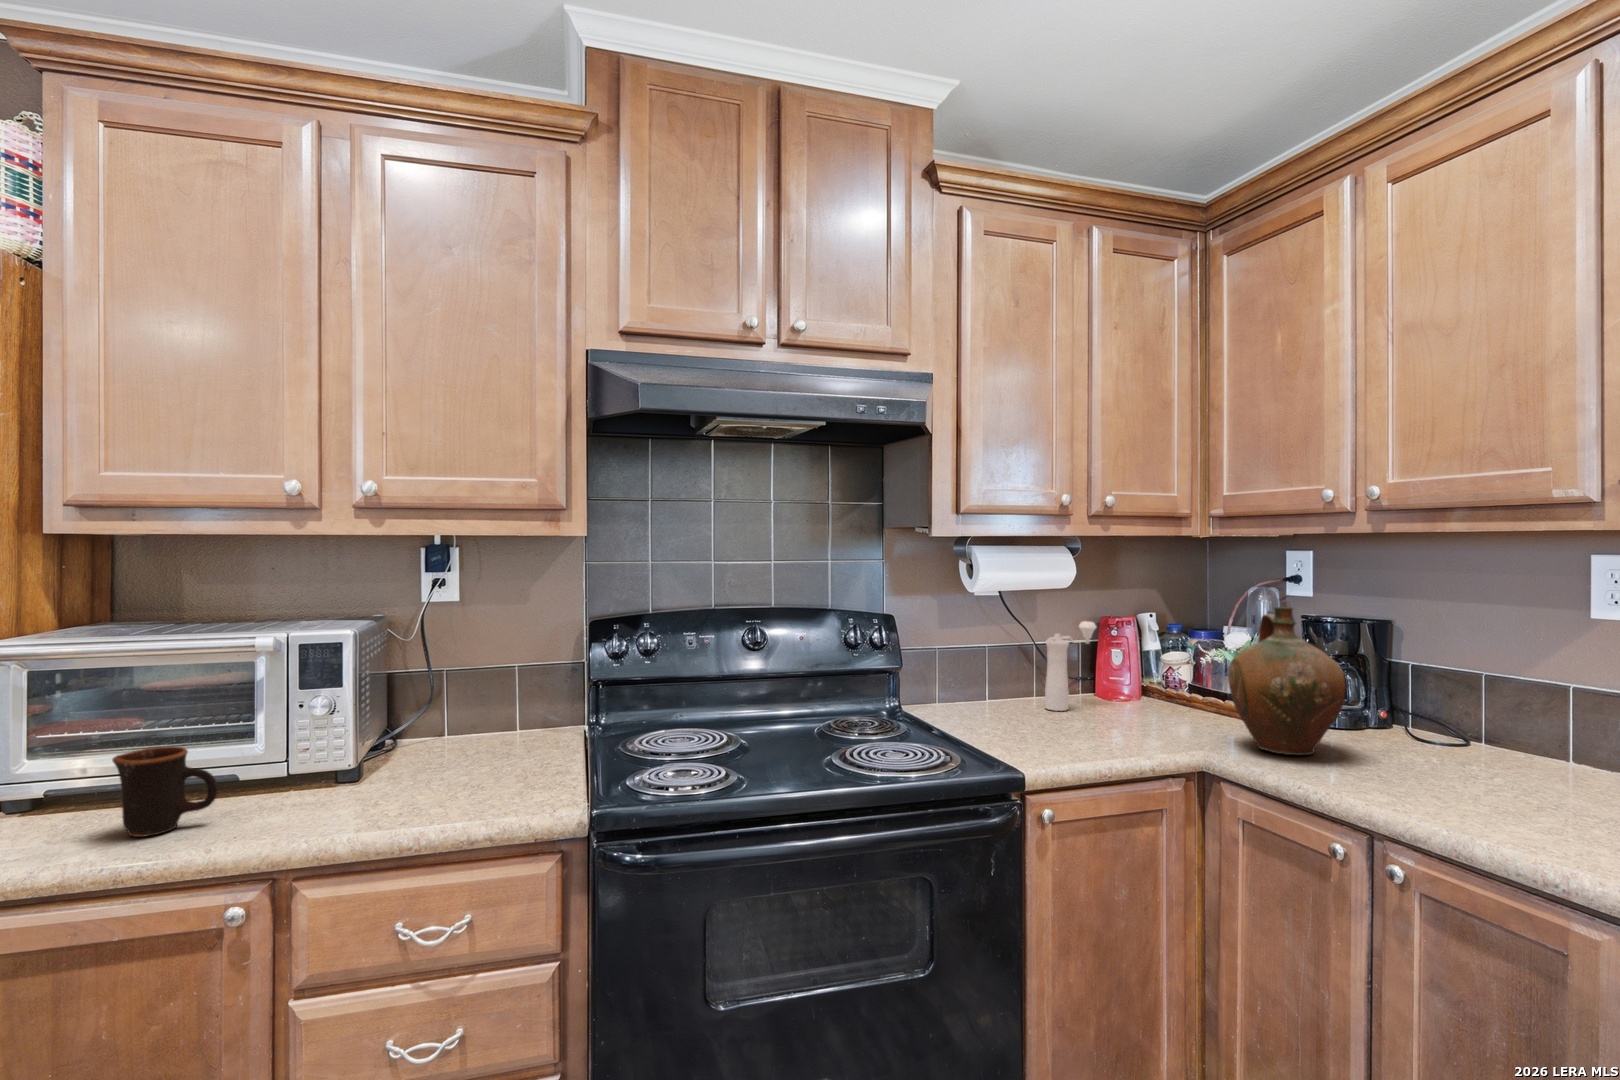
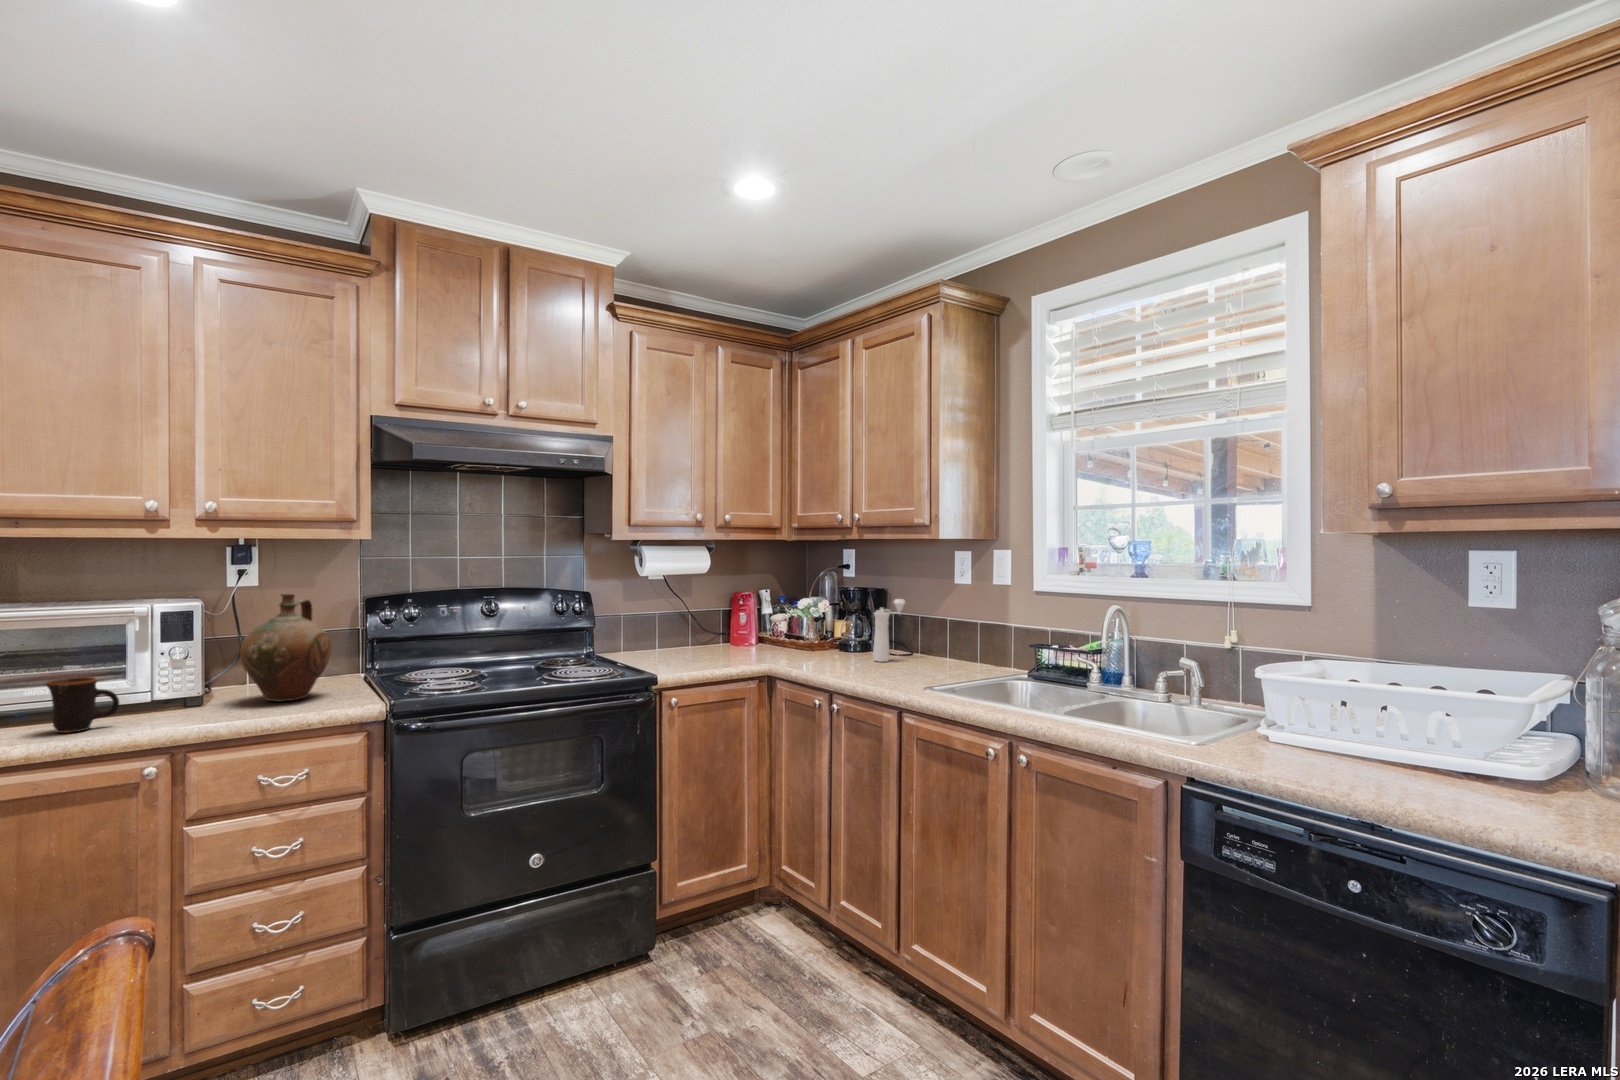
ceramic jug: present [1228,607,1346,755] -> present [240,594,332,701]
pepper mill: present [1045,622,1096,711] -> present [873,599,905,662]

